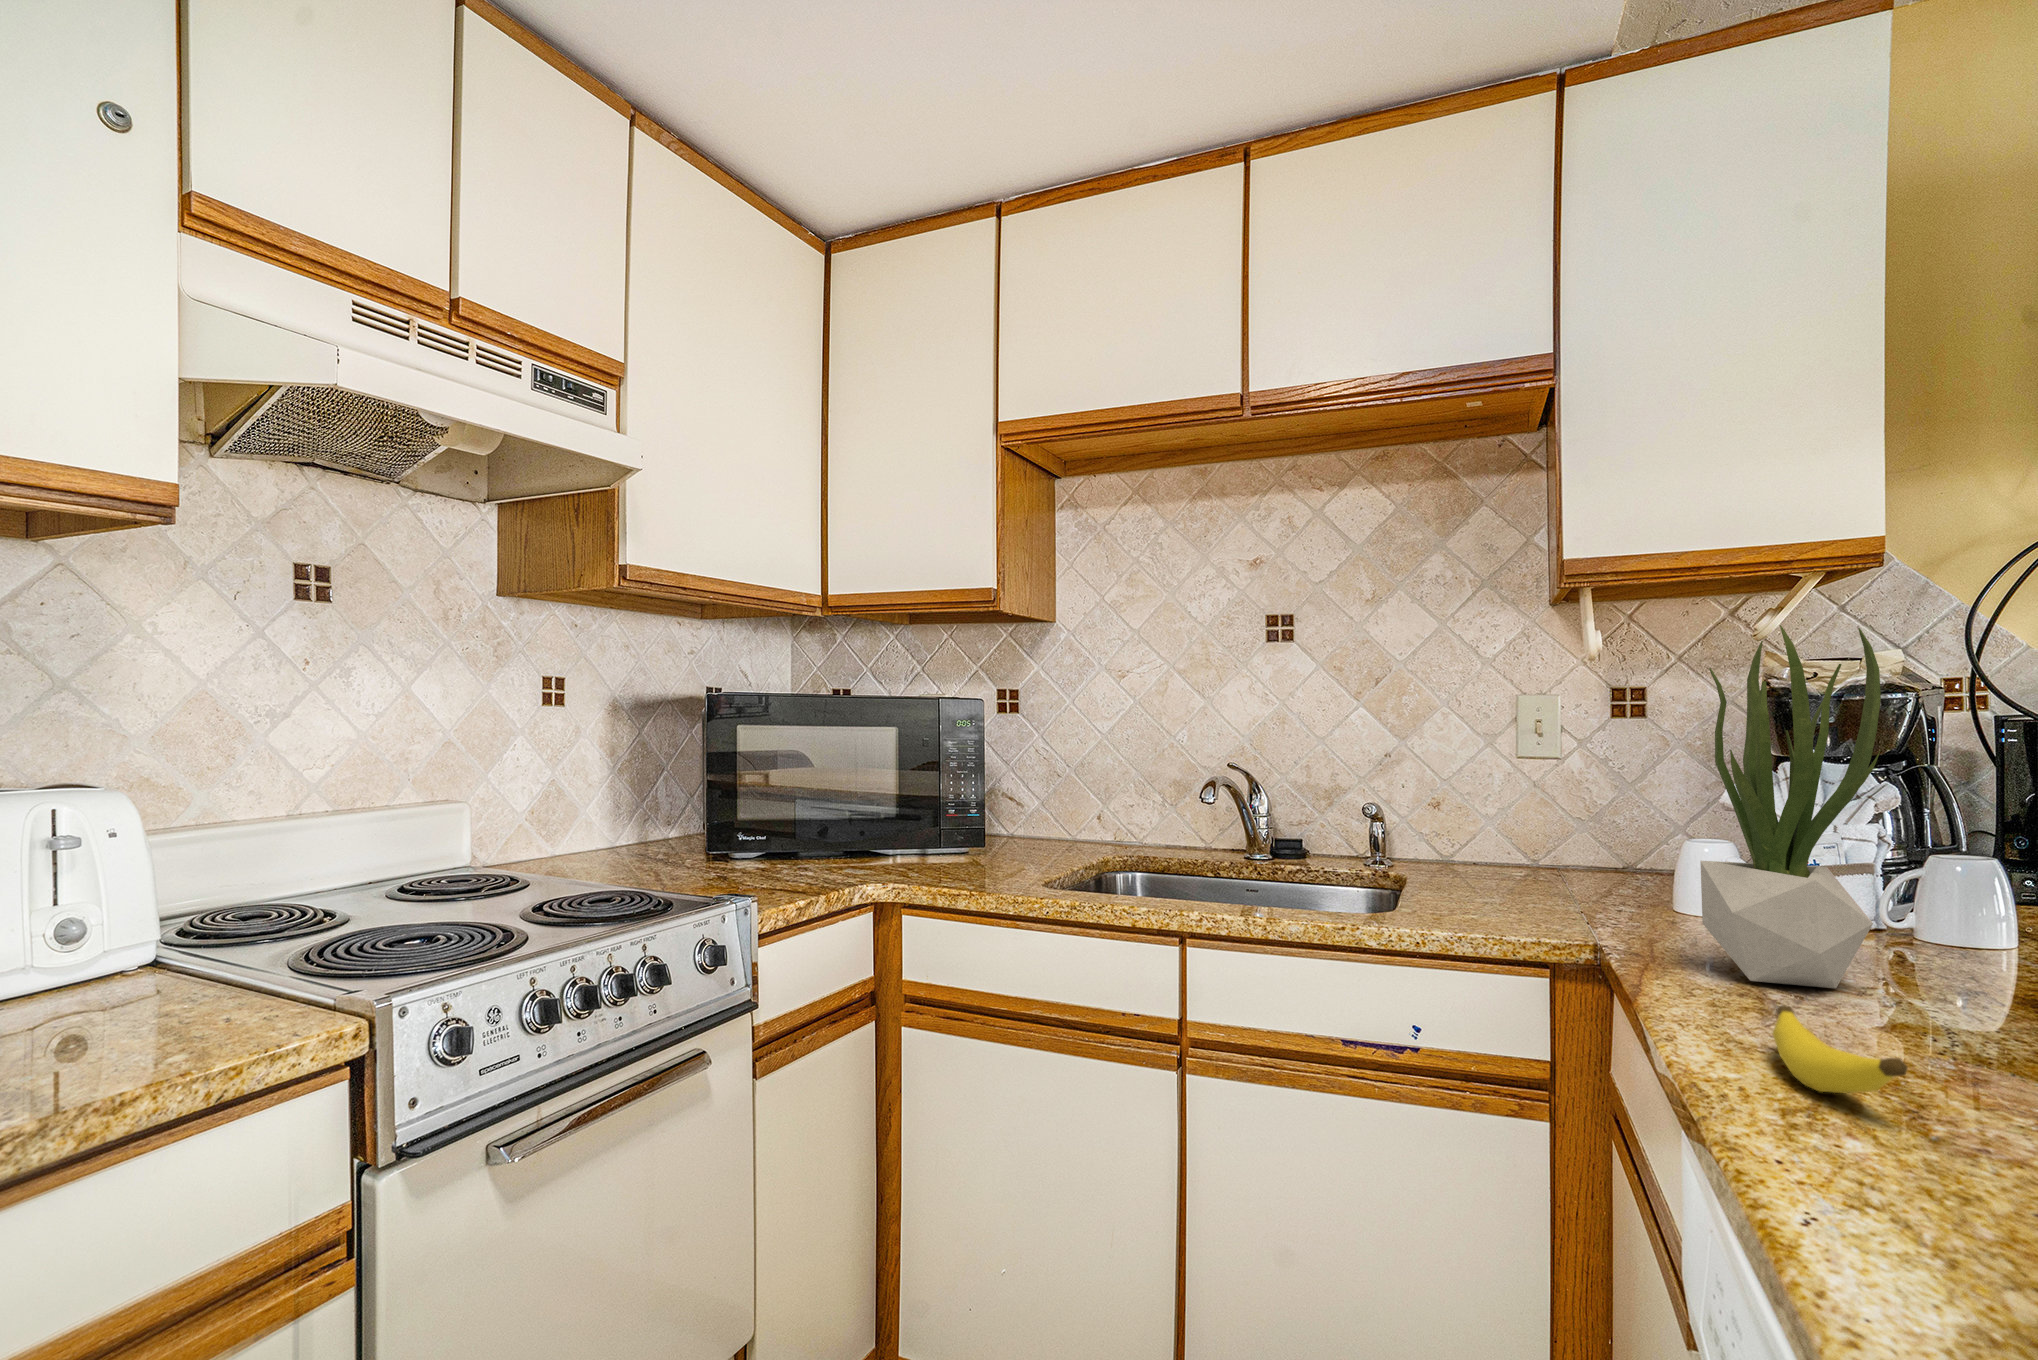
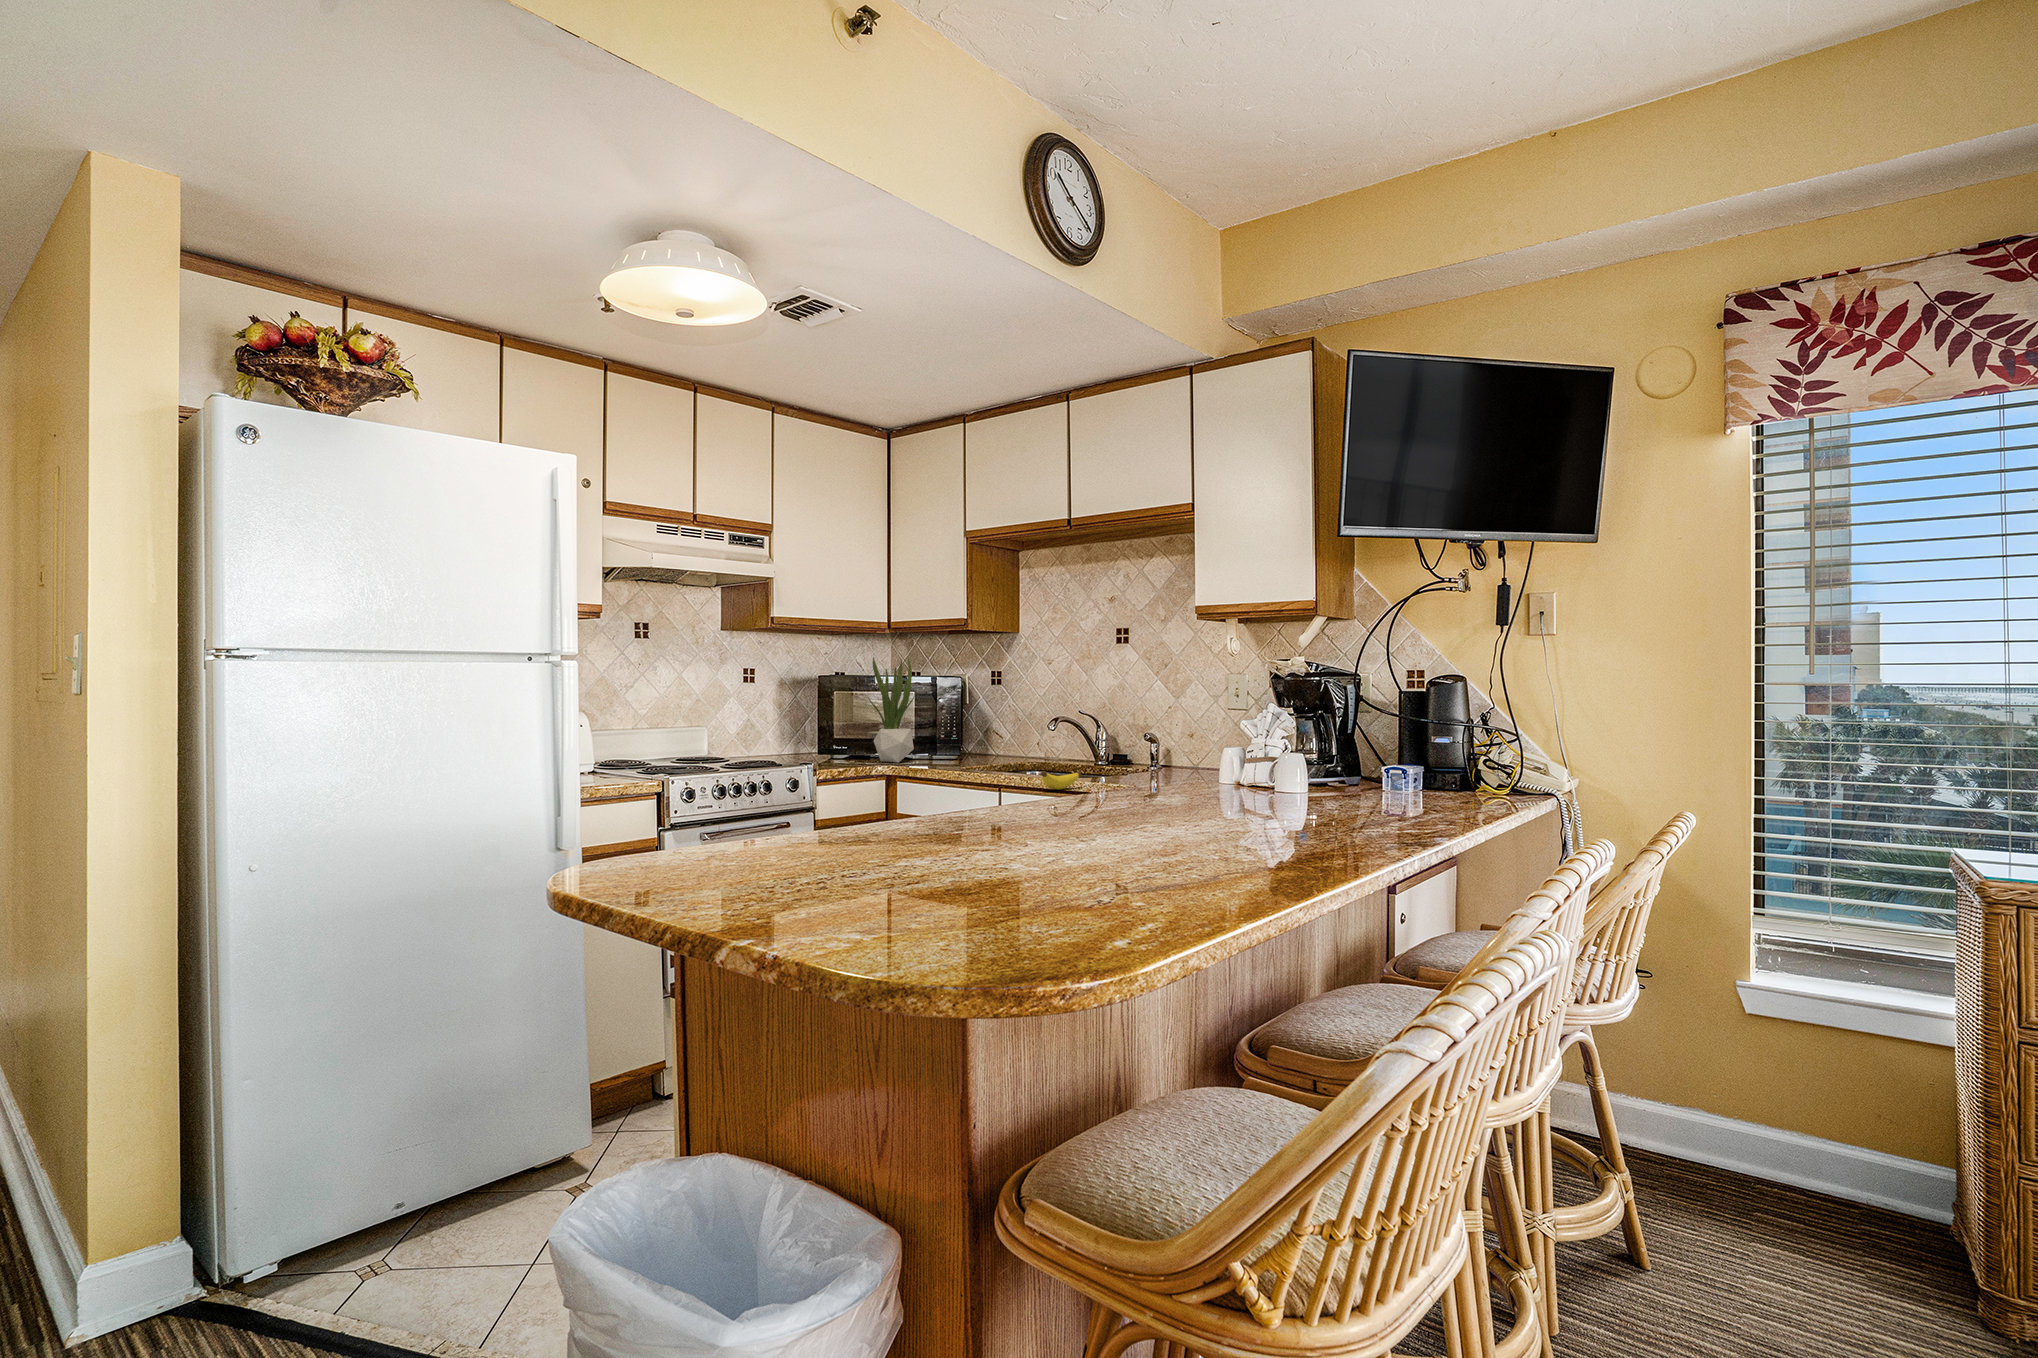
potted plant: present [1700,625,1881,988] -> present [868,657,914,762]

